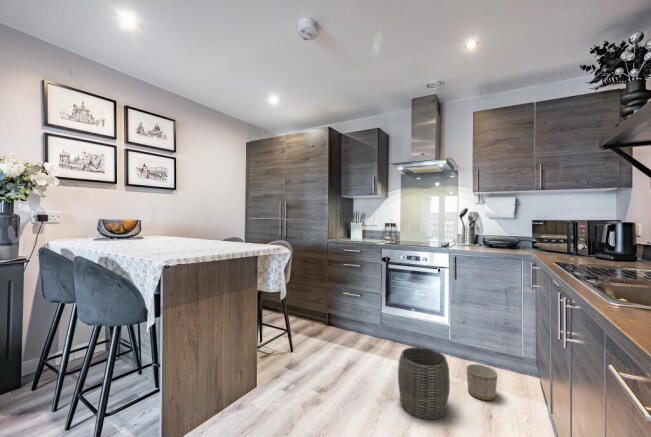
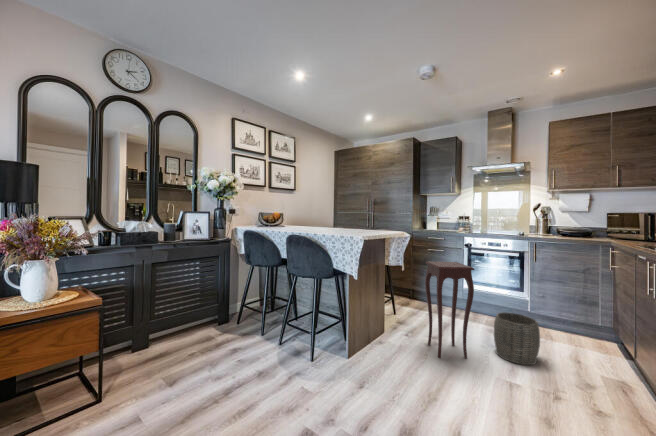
side table: none [314,285,368,420] -> present [425,261,474,358]
planter: present [467,364,498,400] -> none [551,330,580,357]

